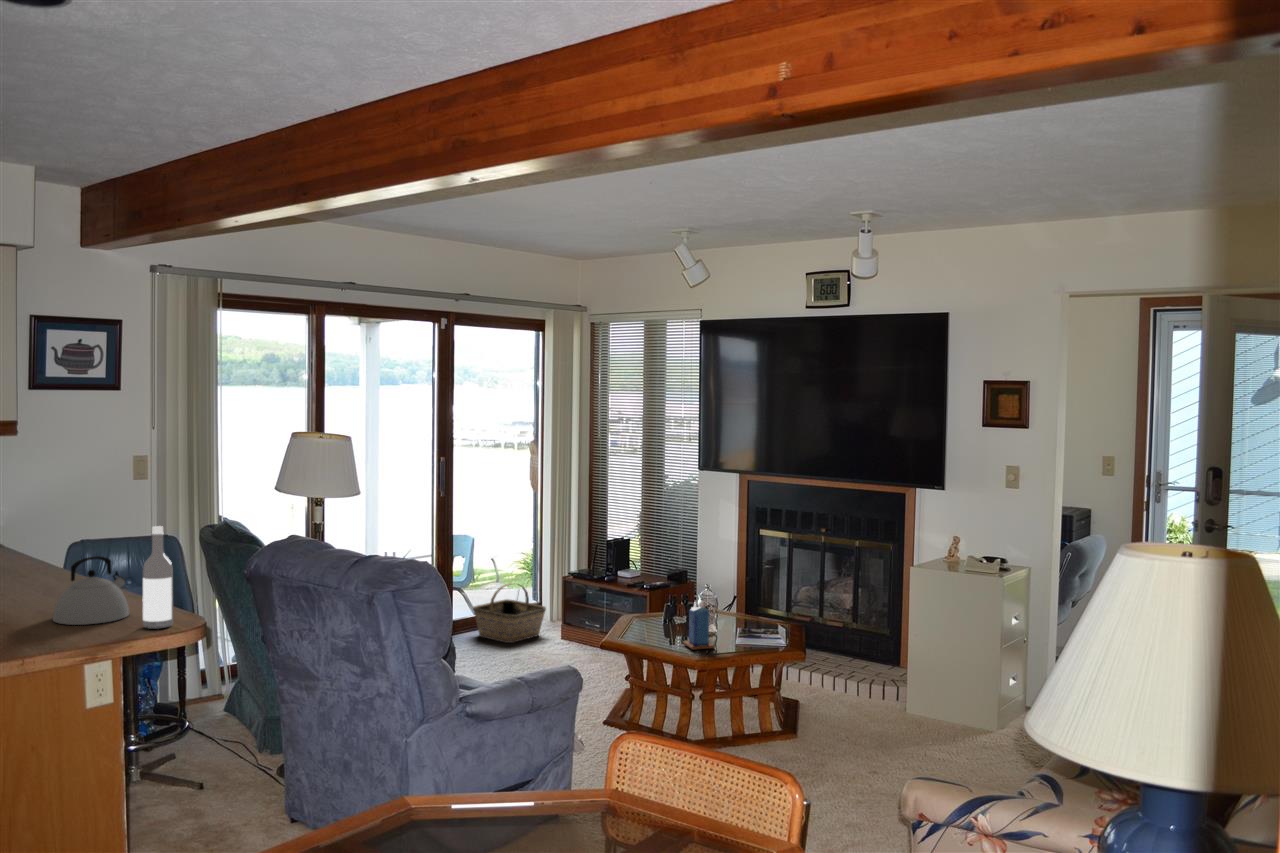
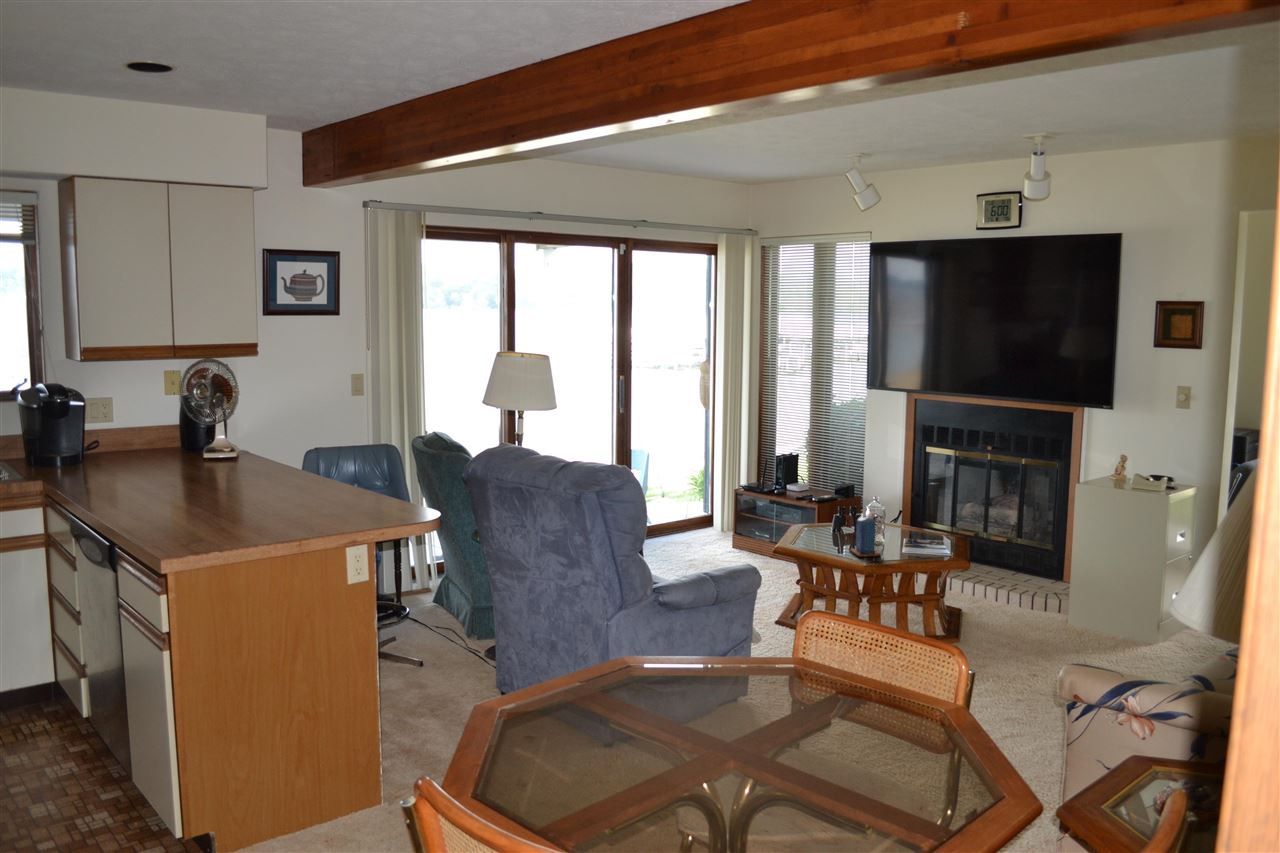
wine bottle: present [143,526,173,629] -> none [389,434,413,520]
kettle: present [52,556,129,625] -> none [316,459,376,516]
basket: present [473,583,546,643] -> none [646,495,715,551]

